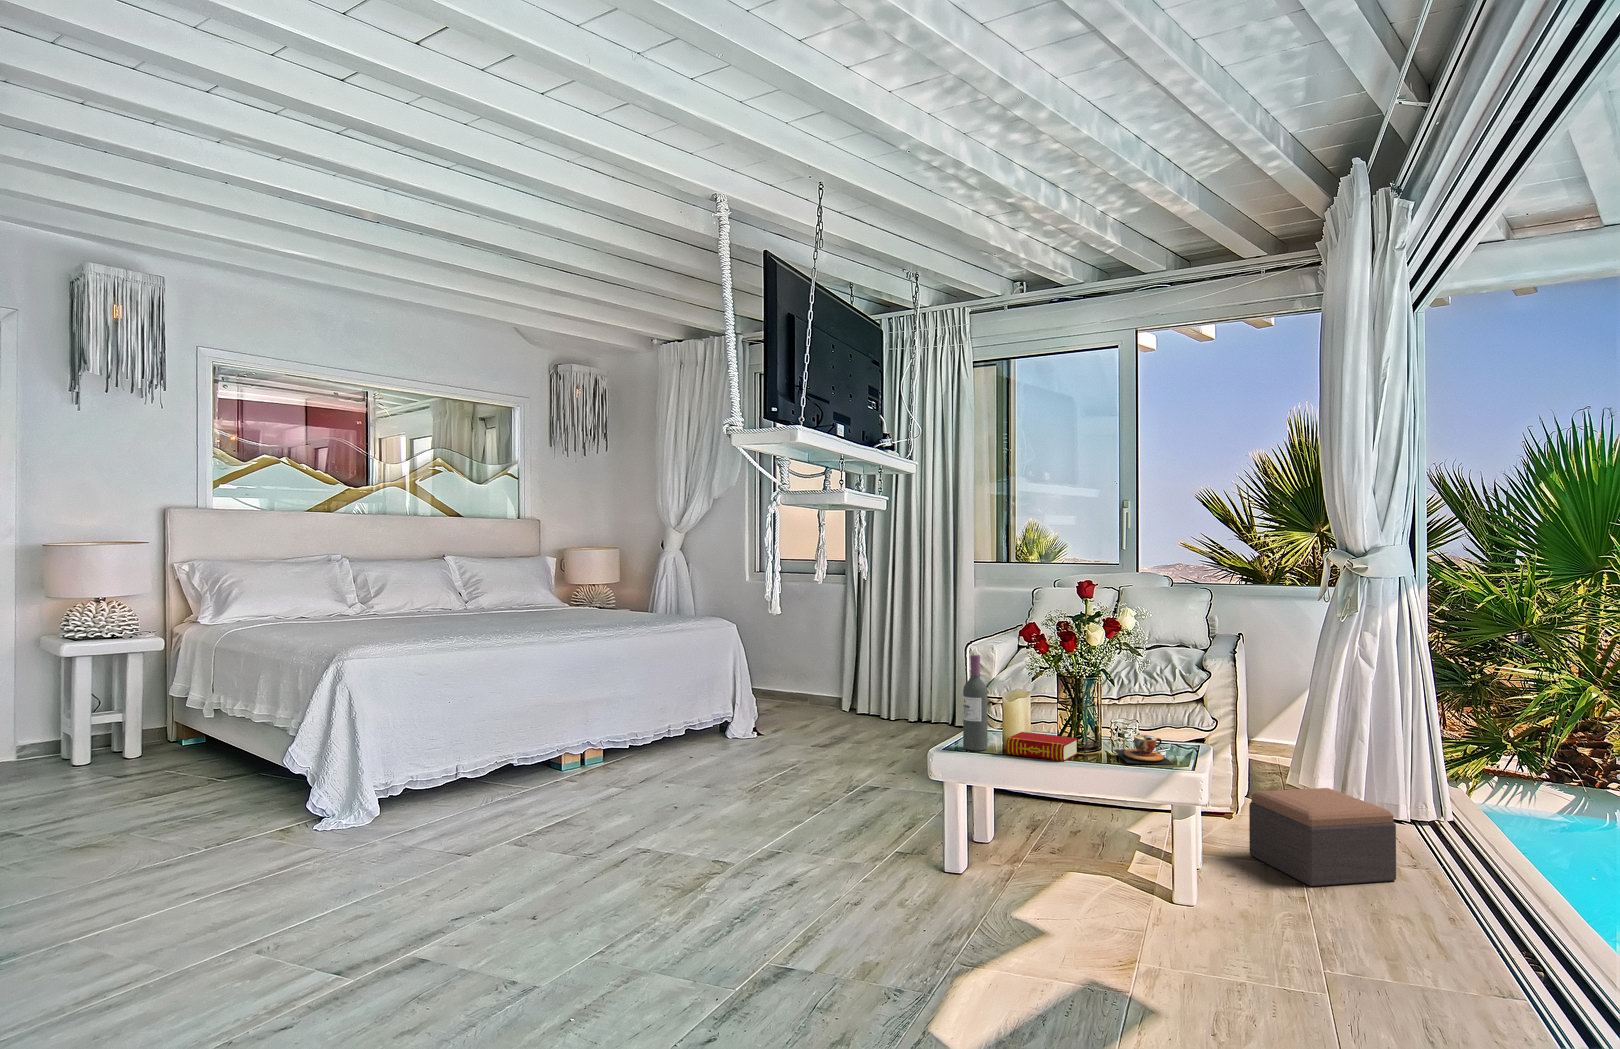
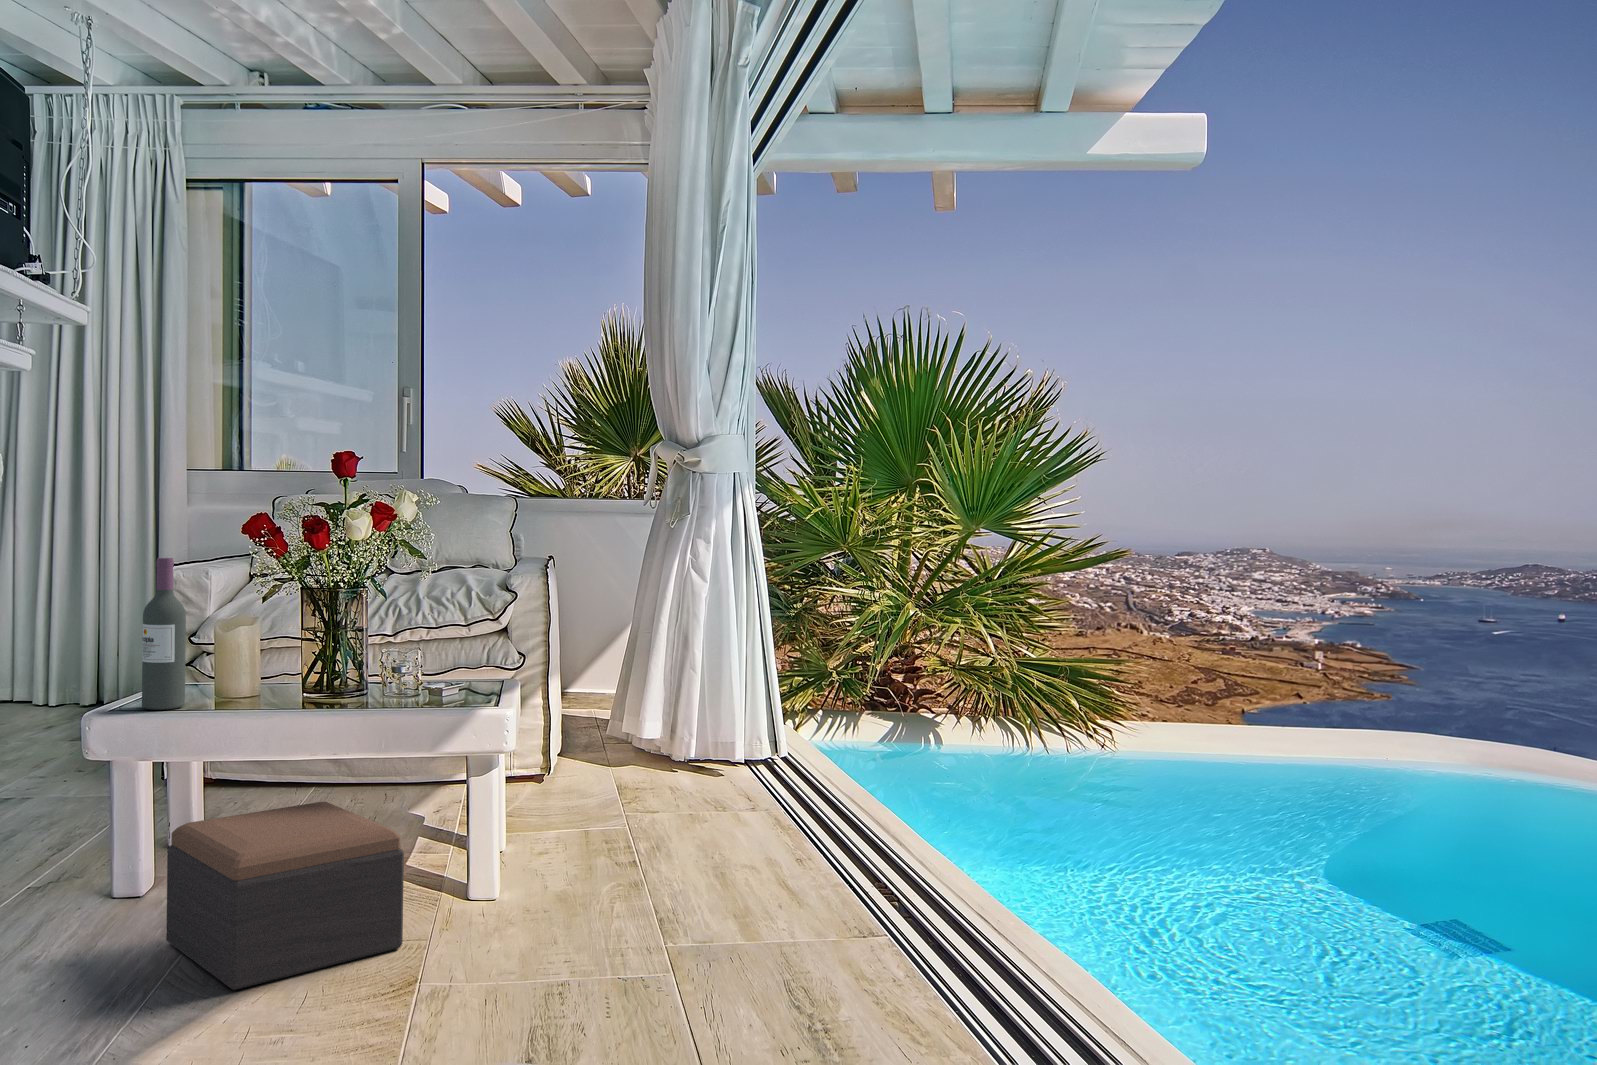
book: present [1006,732,1077,761] -> none [217,676,332,711]
teacup: present [1114,735,1174,765] -> none [386,664,473,704]
footstool: present [1249,788,1396,886] -> present [166,802,404,990]

